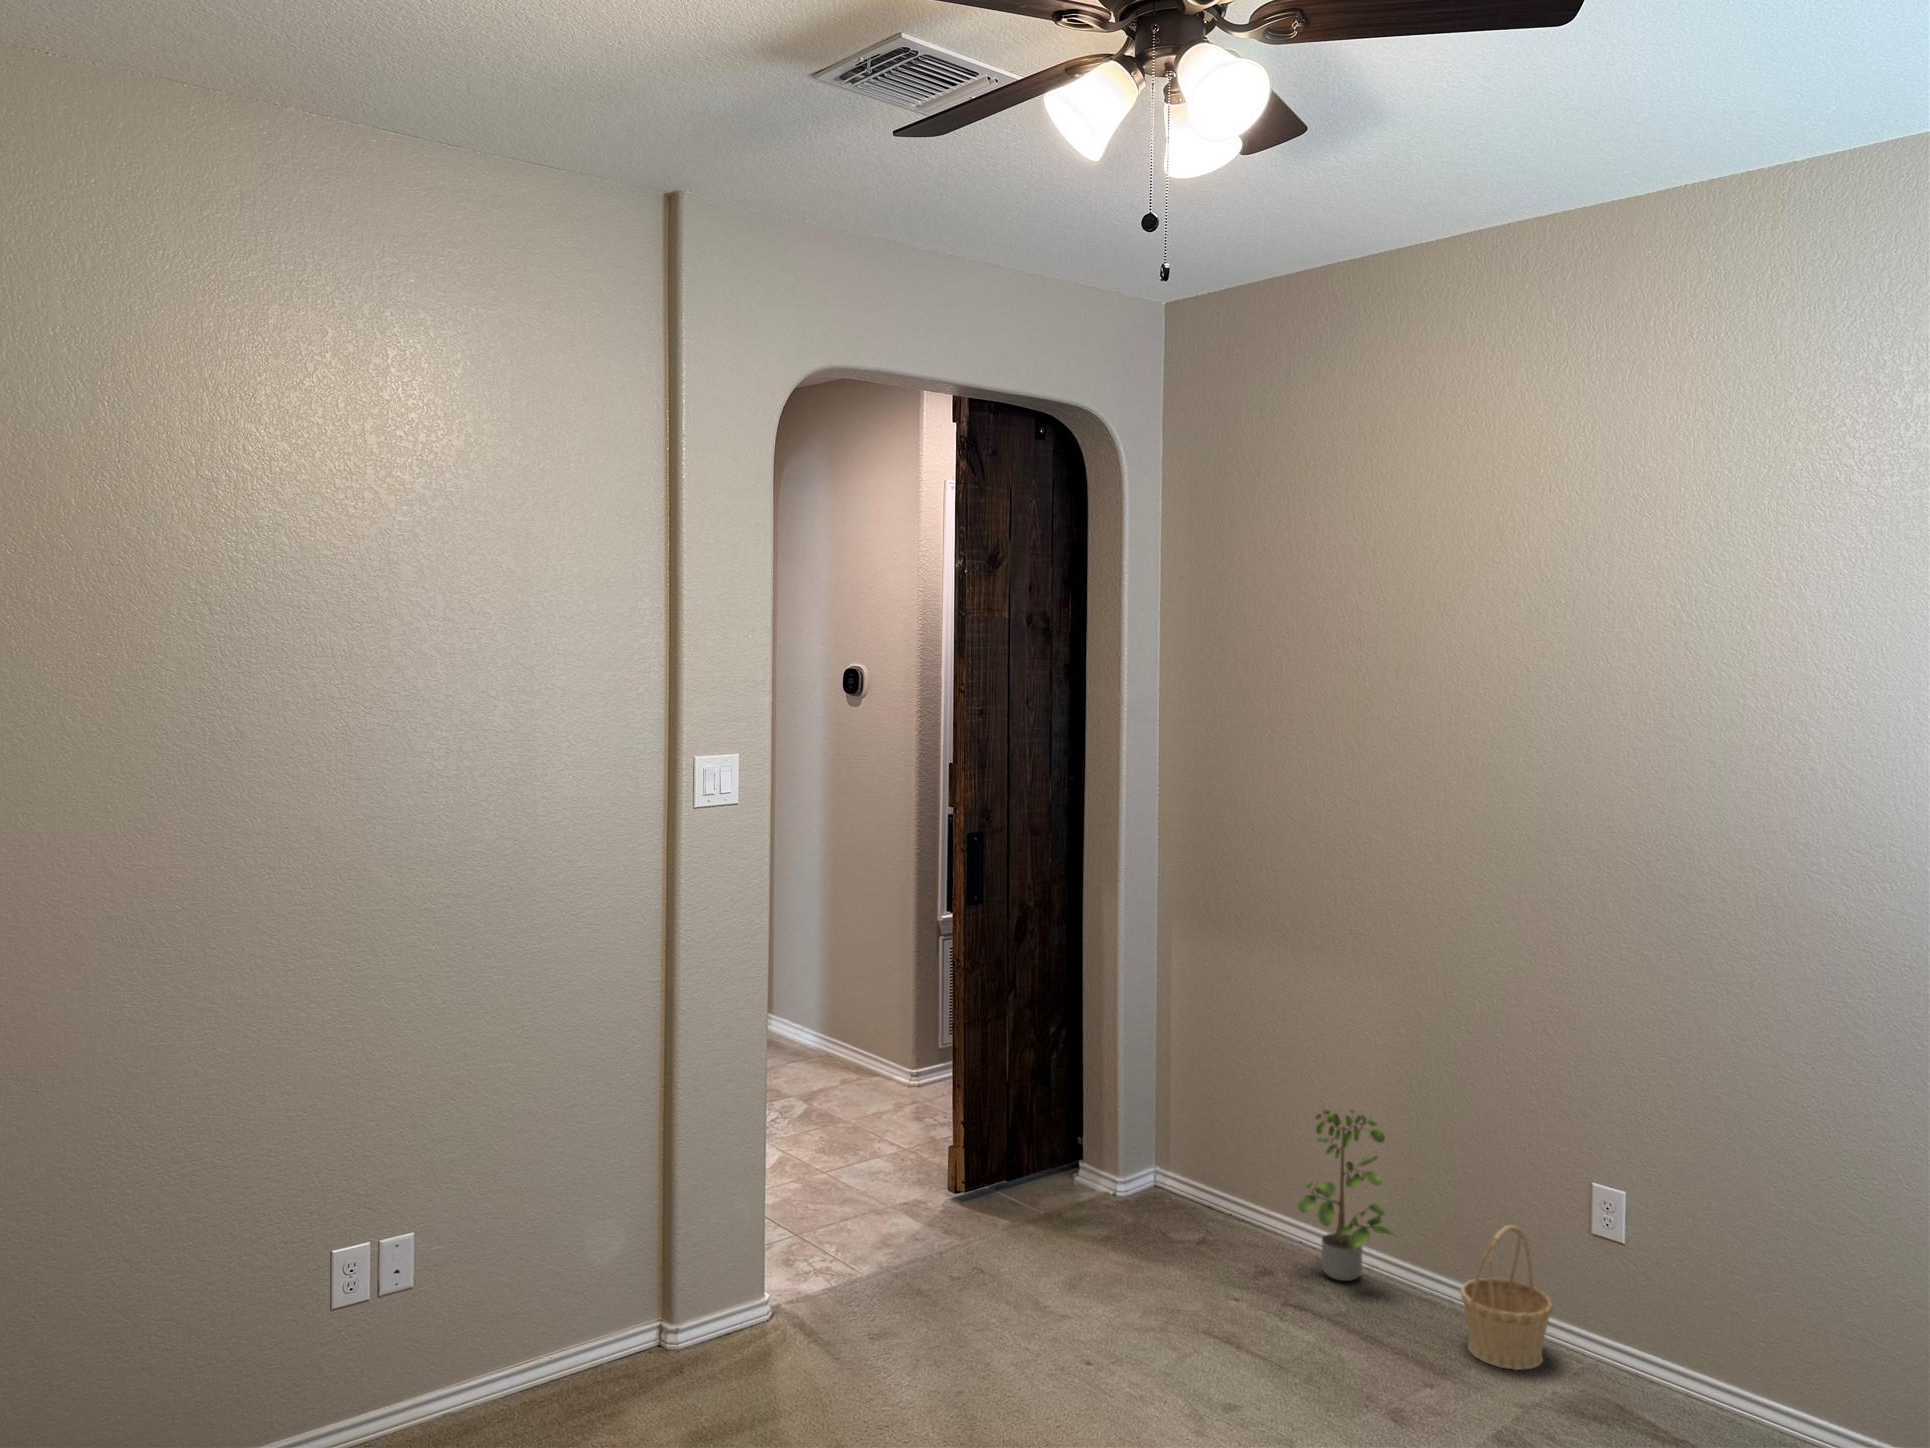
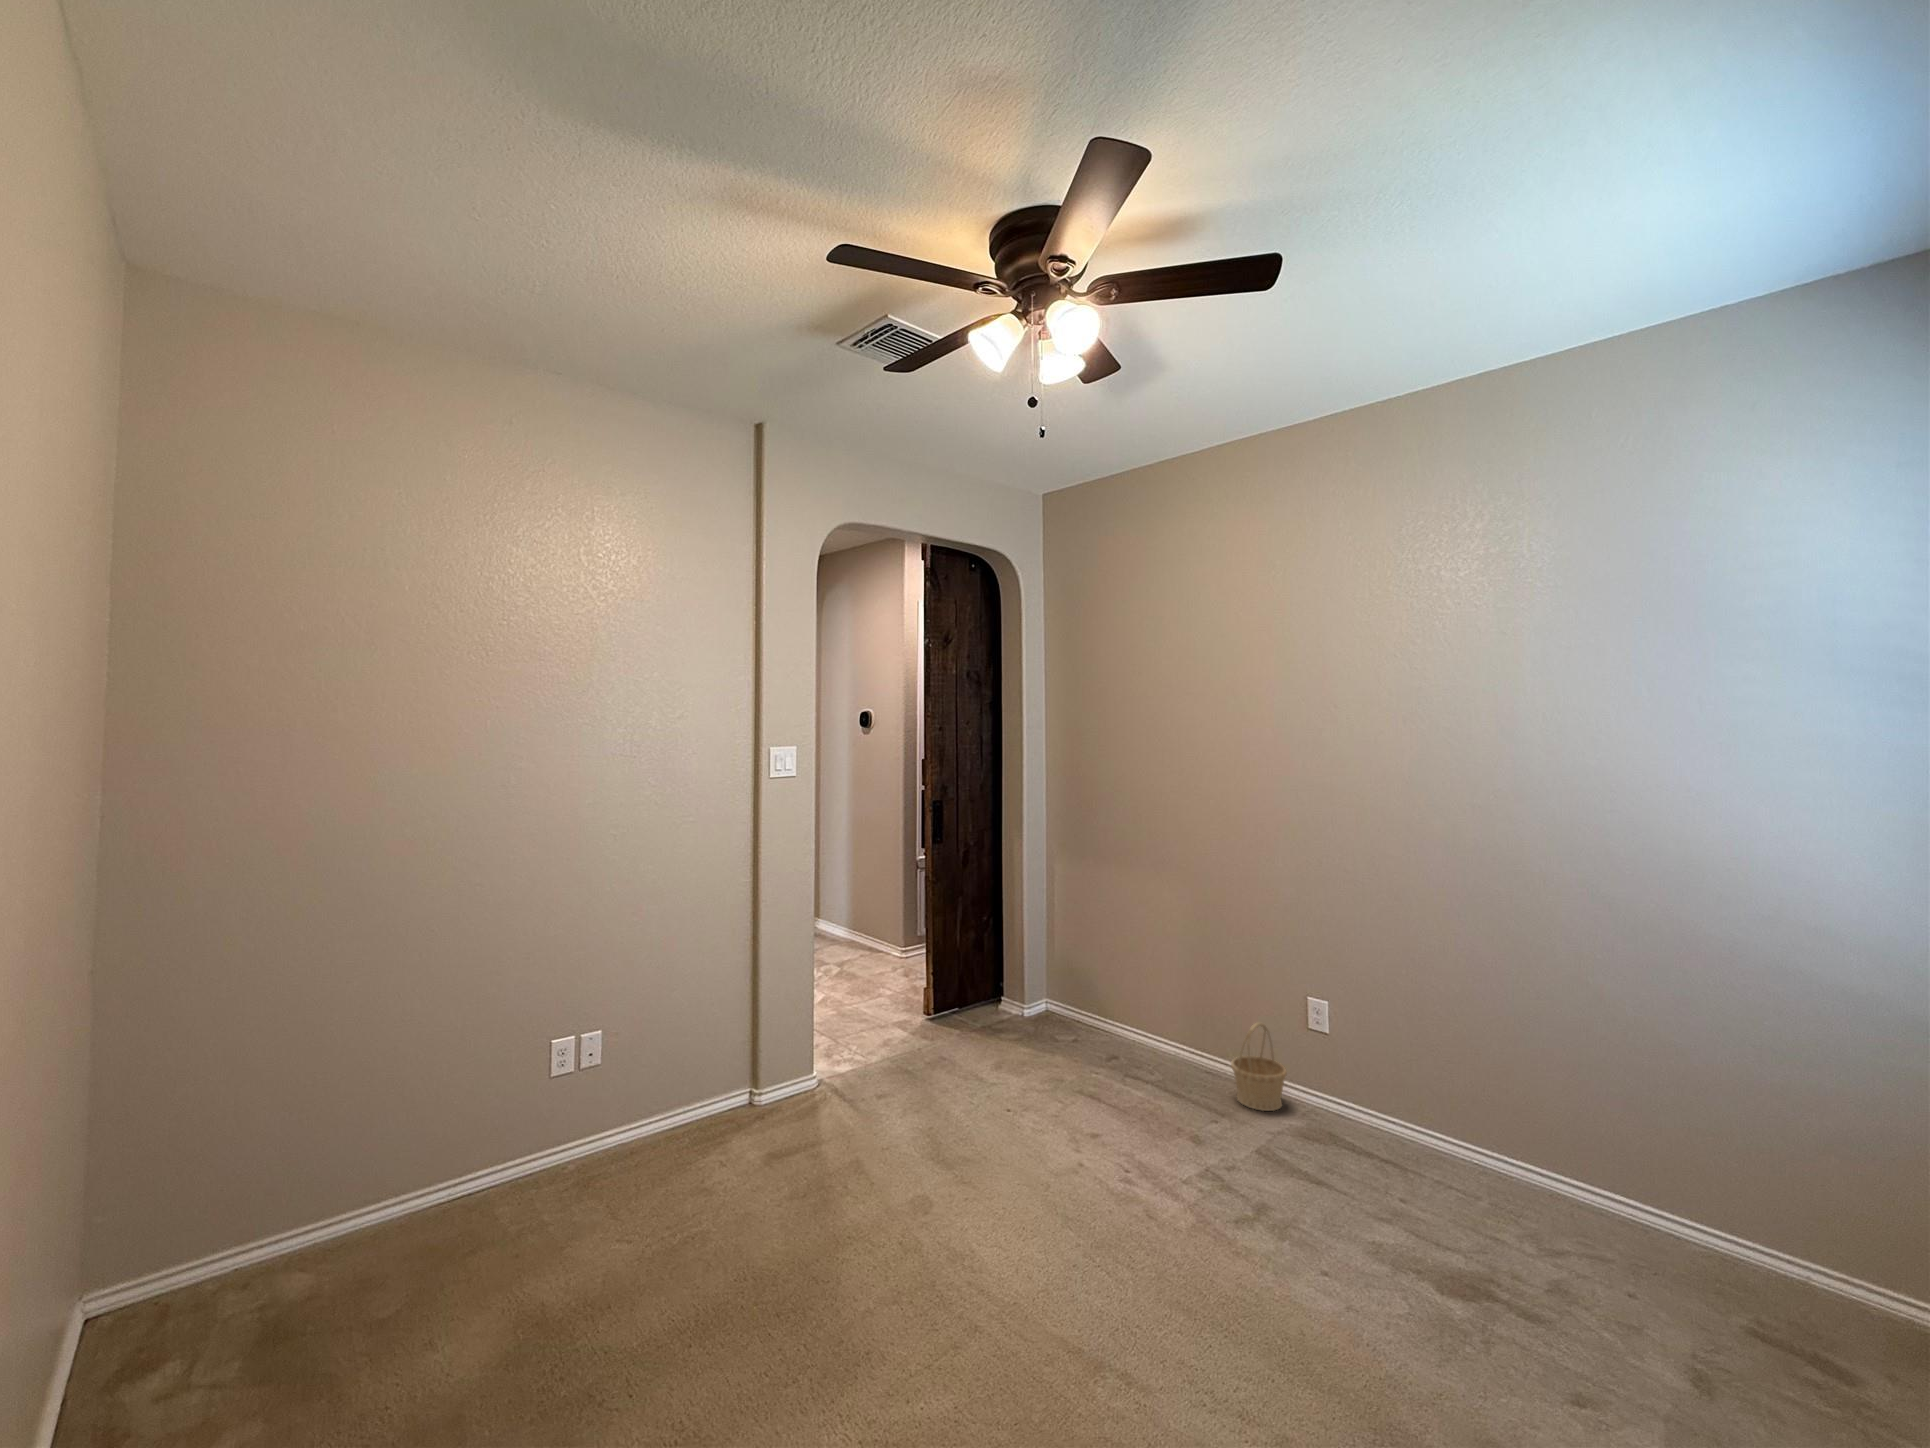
potted plant: present [1298,1110,1394,1281] -> none [1132,955,1192,1062]

